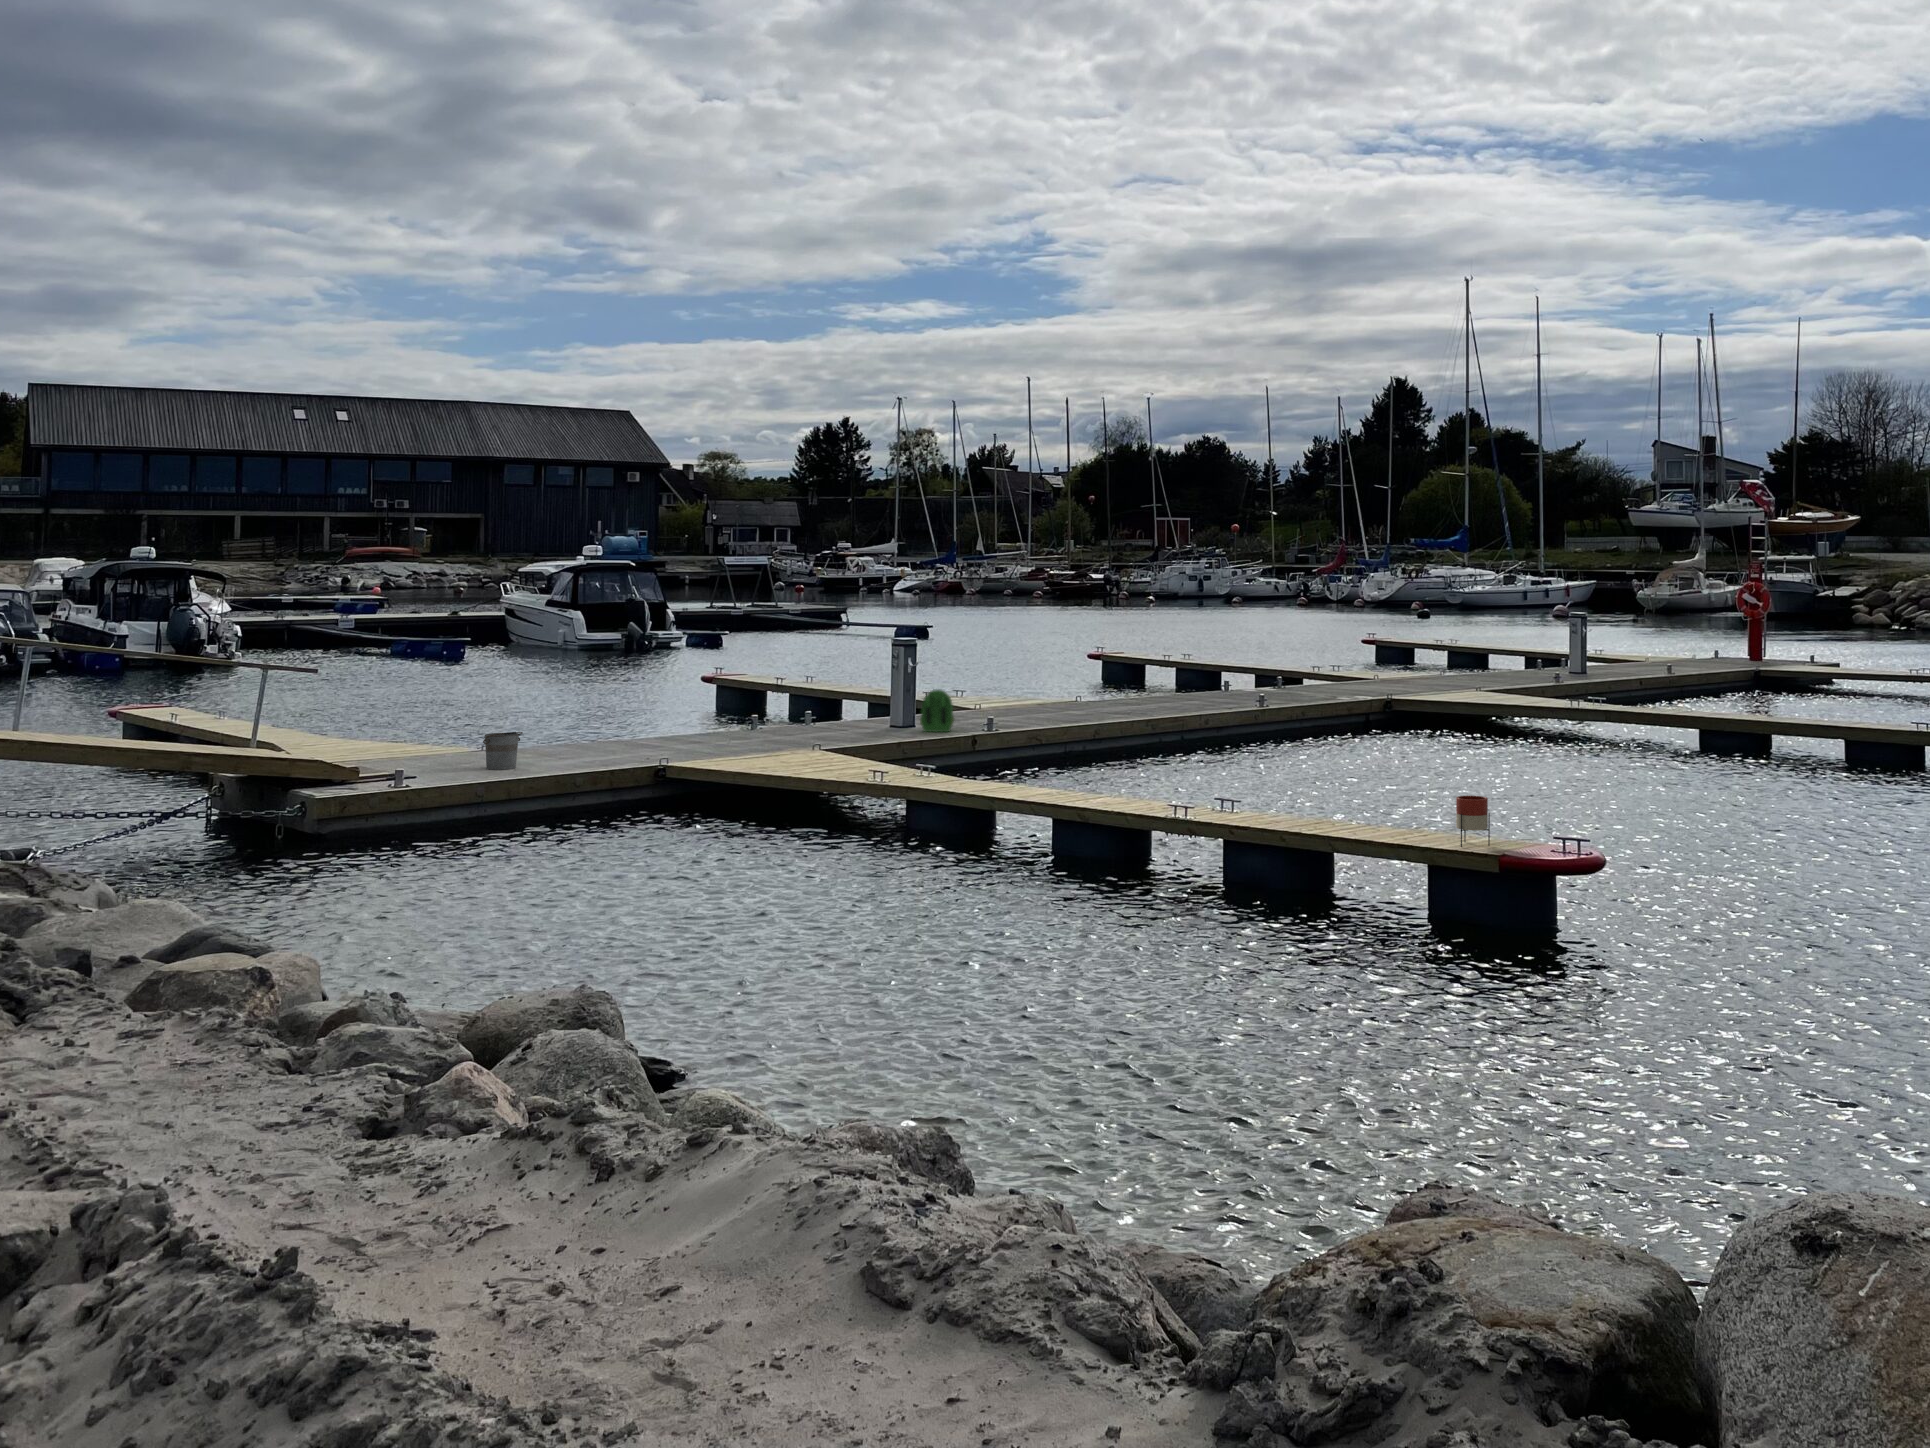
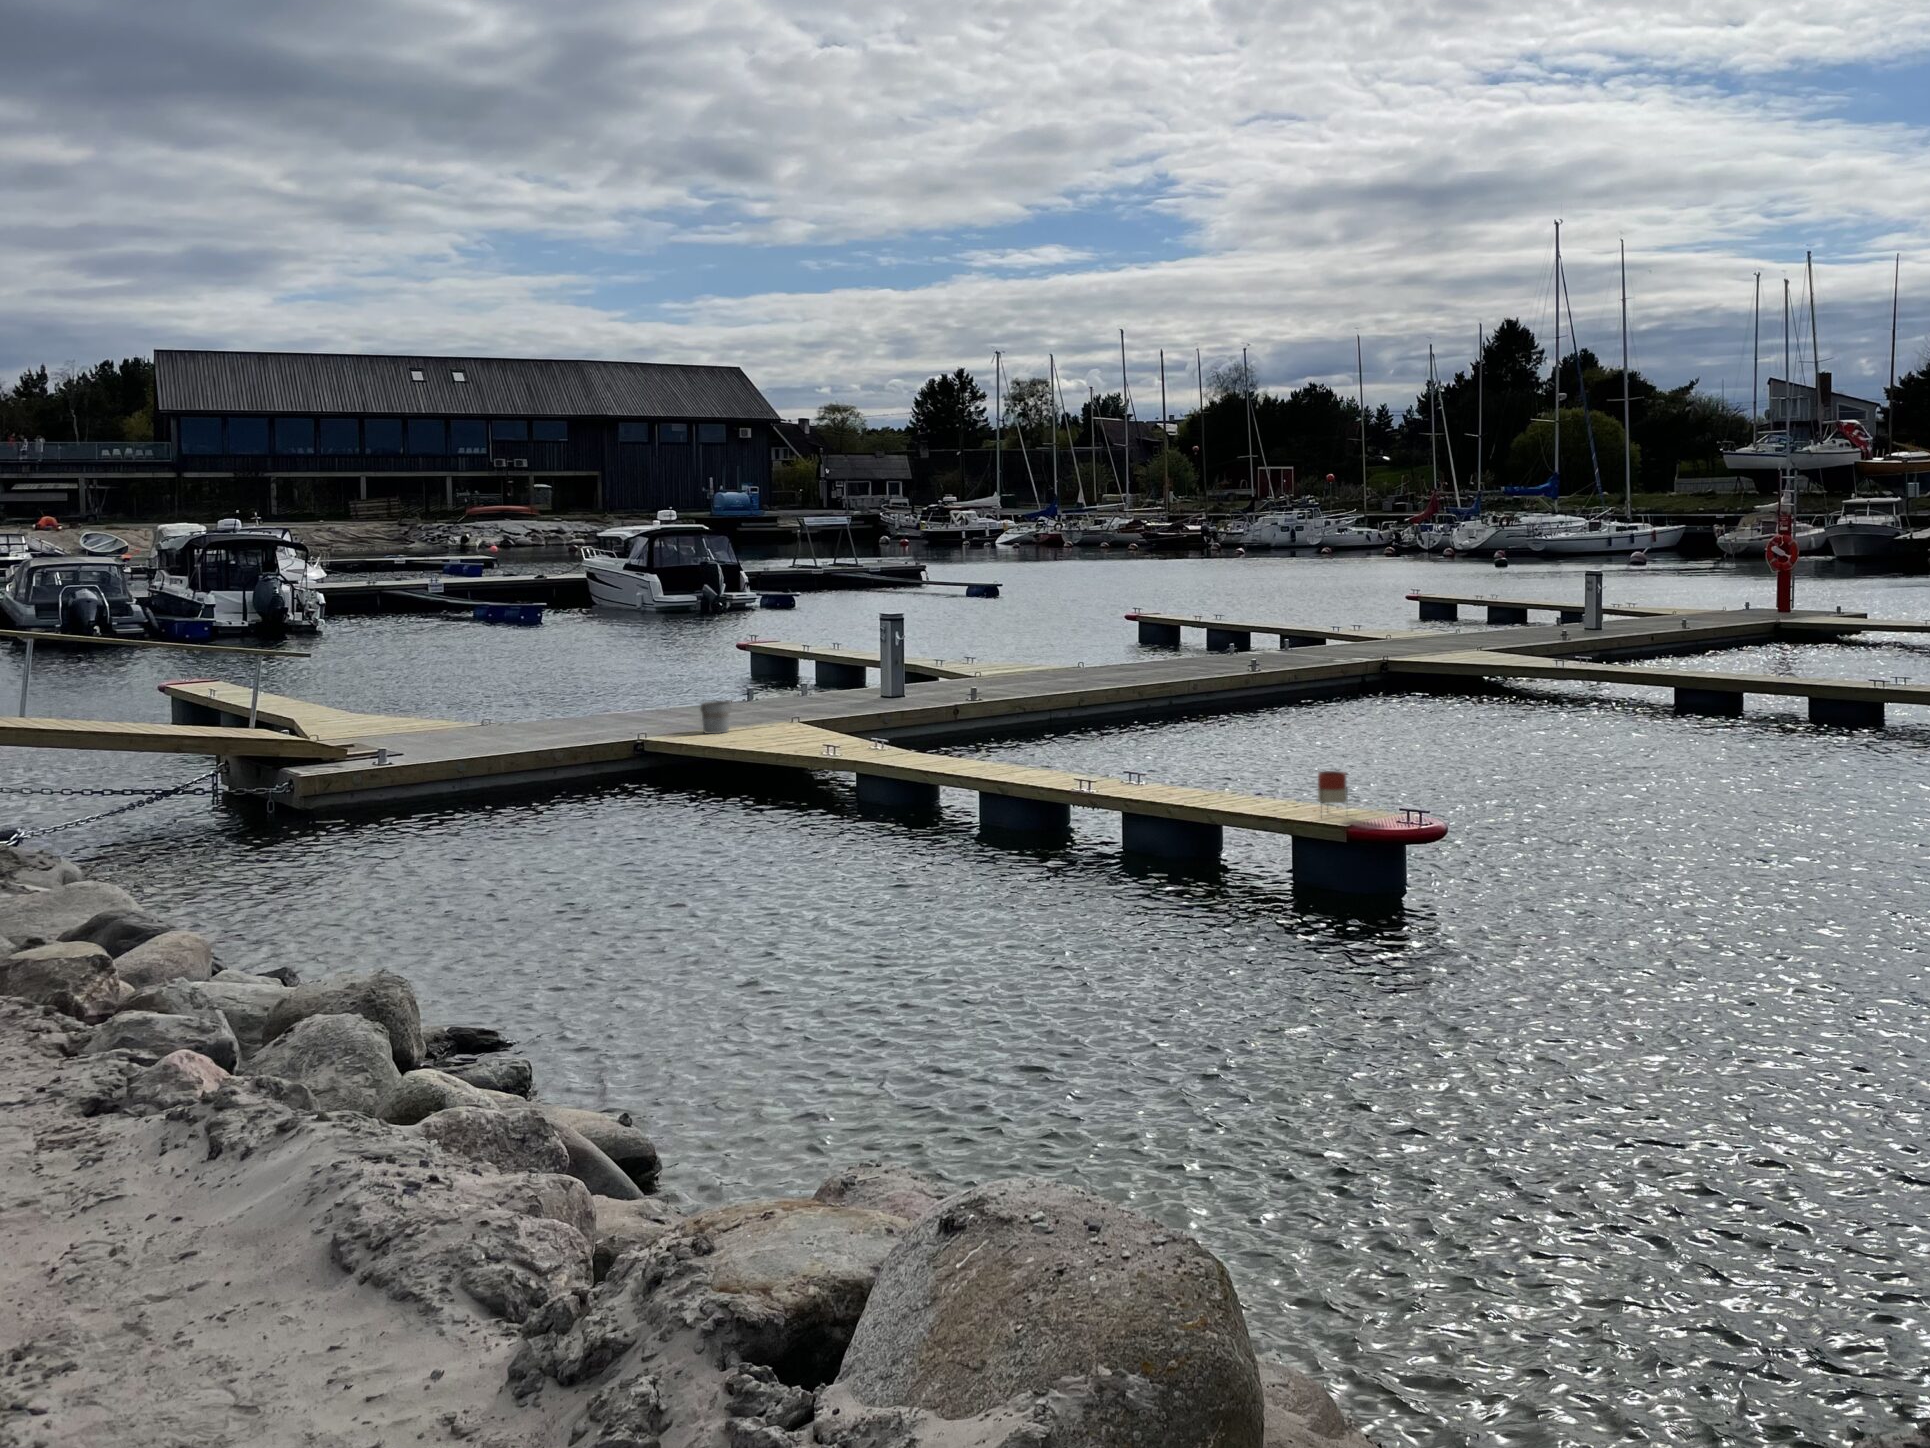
backpack: present [920,690,954,732] -> none [903,662,937,702]
bucket: present [483,732,523,770] -> present [700,701,732,734]

